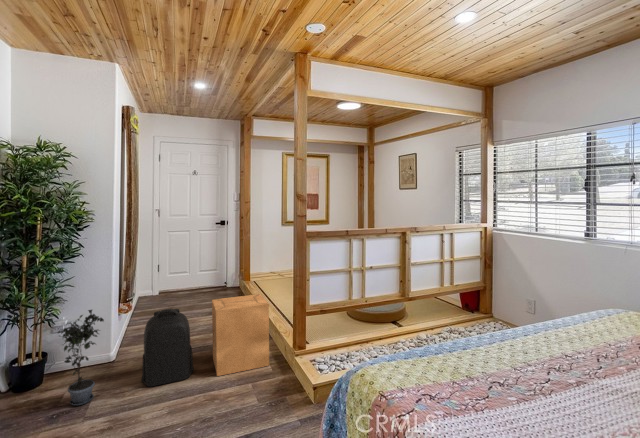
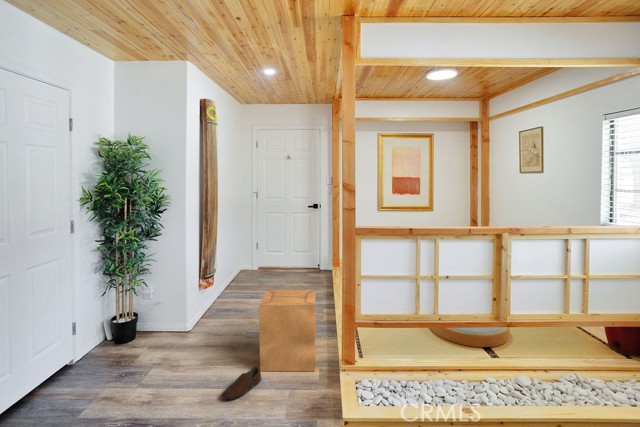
backpack: present [142,309,194,387] -> none [197,295,245,367]
potted plant: present [58,310,104,405] -> none [121,289,164,372]
shoe: none [191,371,223,404] -> present [222,367,261,400]

